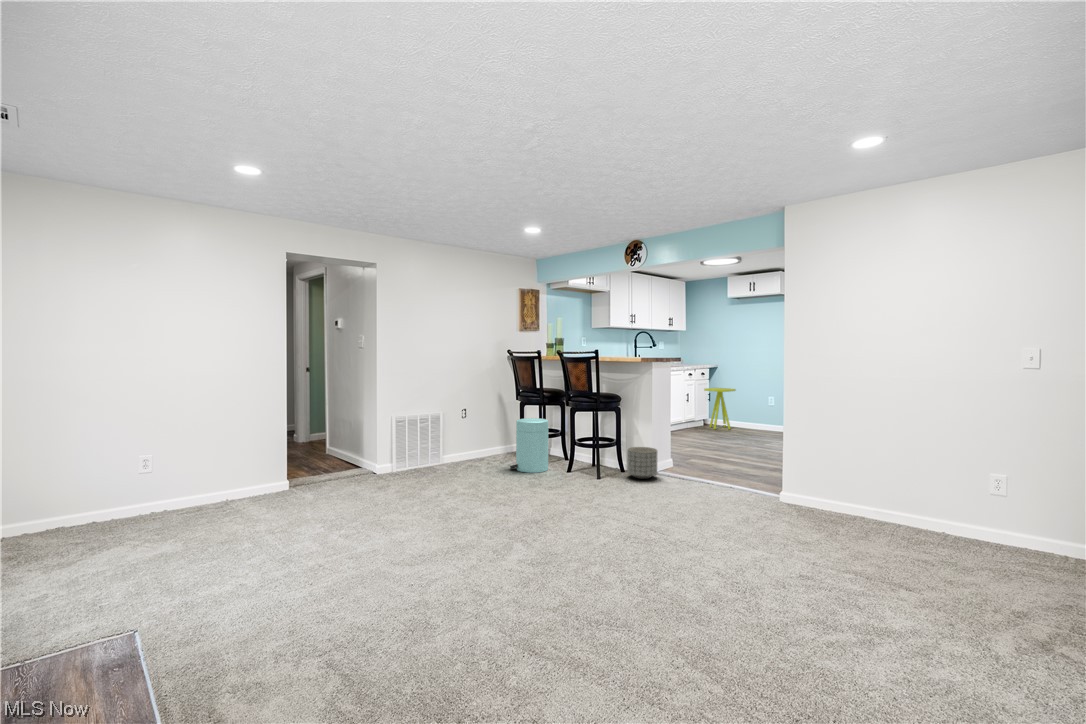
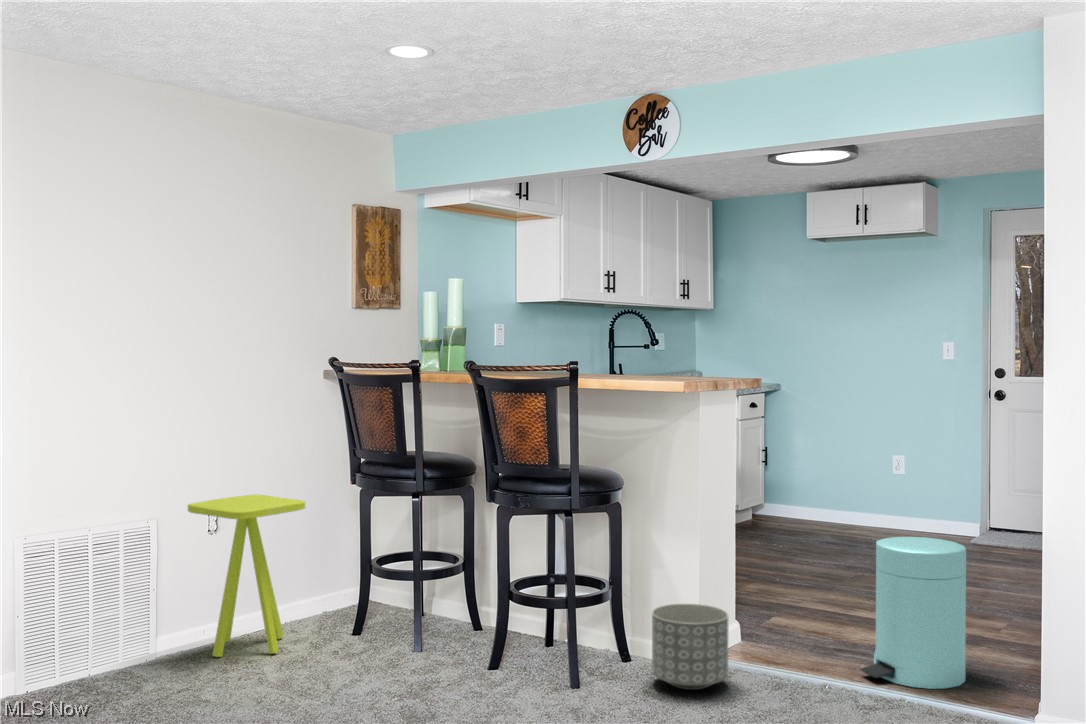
side table: present [704,388,736,429] -> present [188,495,305,657]
trash can: present [510,418,548,473] -> present [861,537,966,689]

